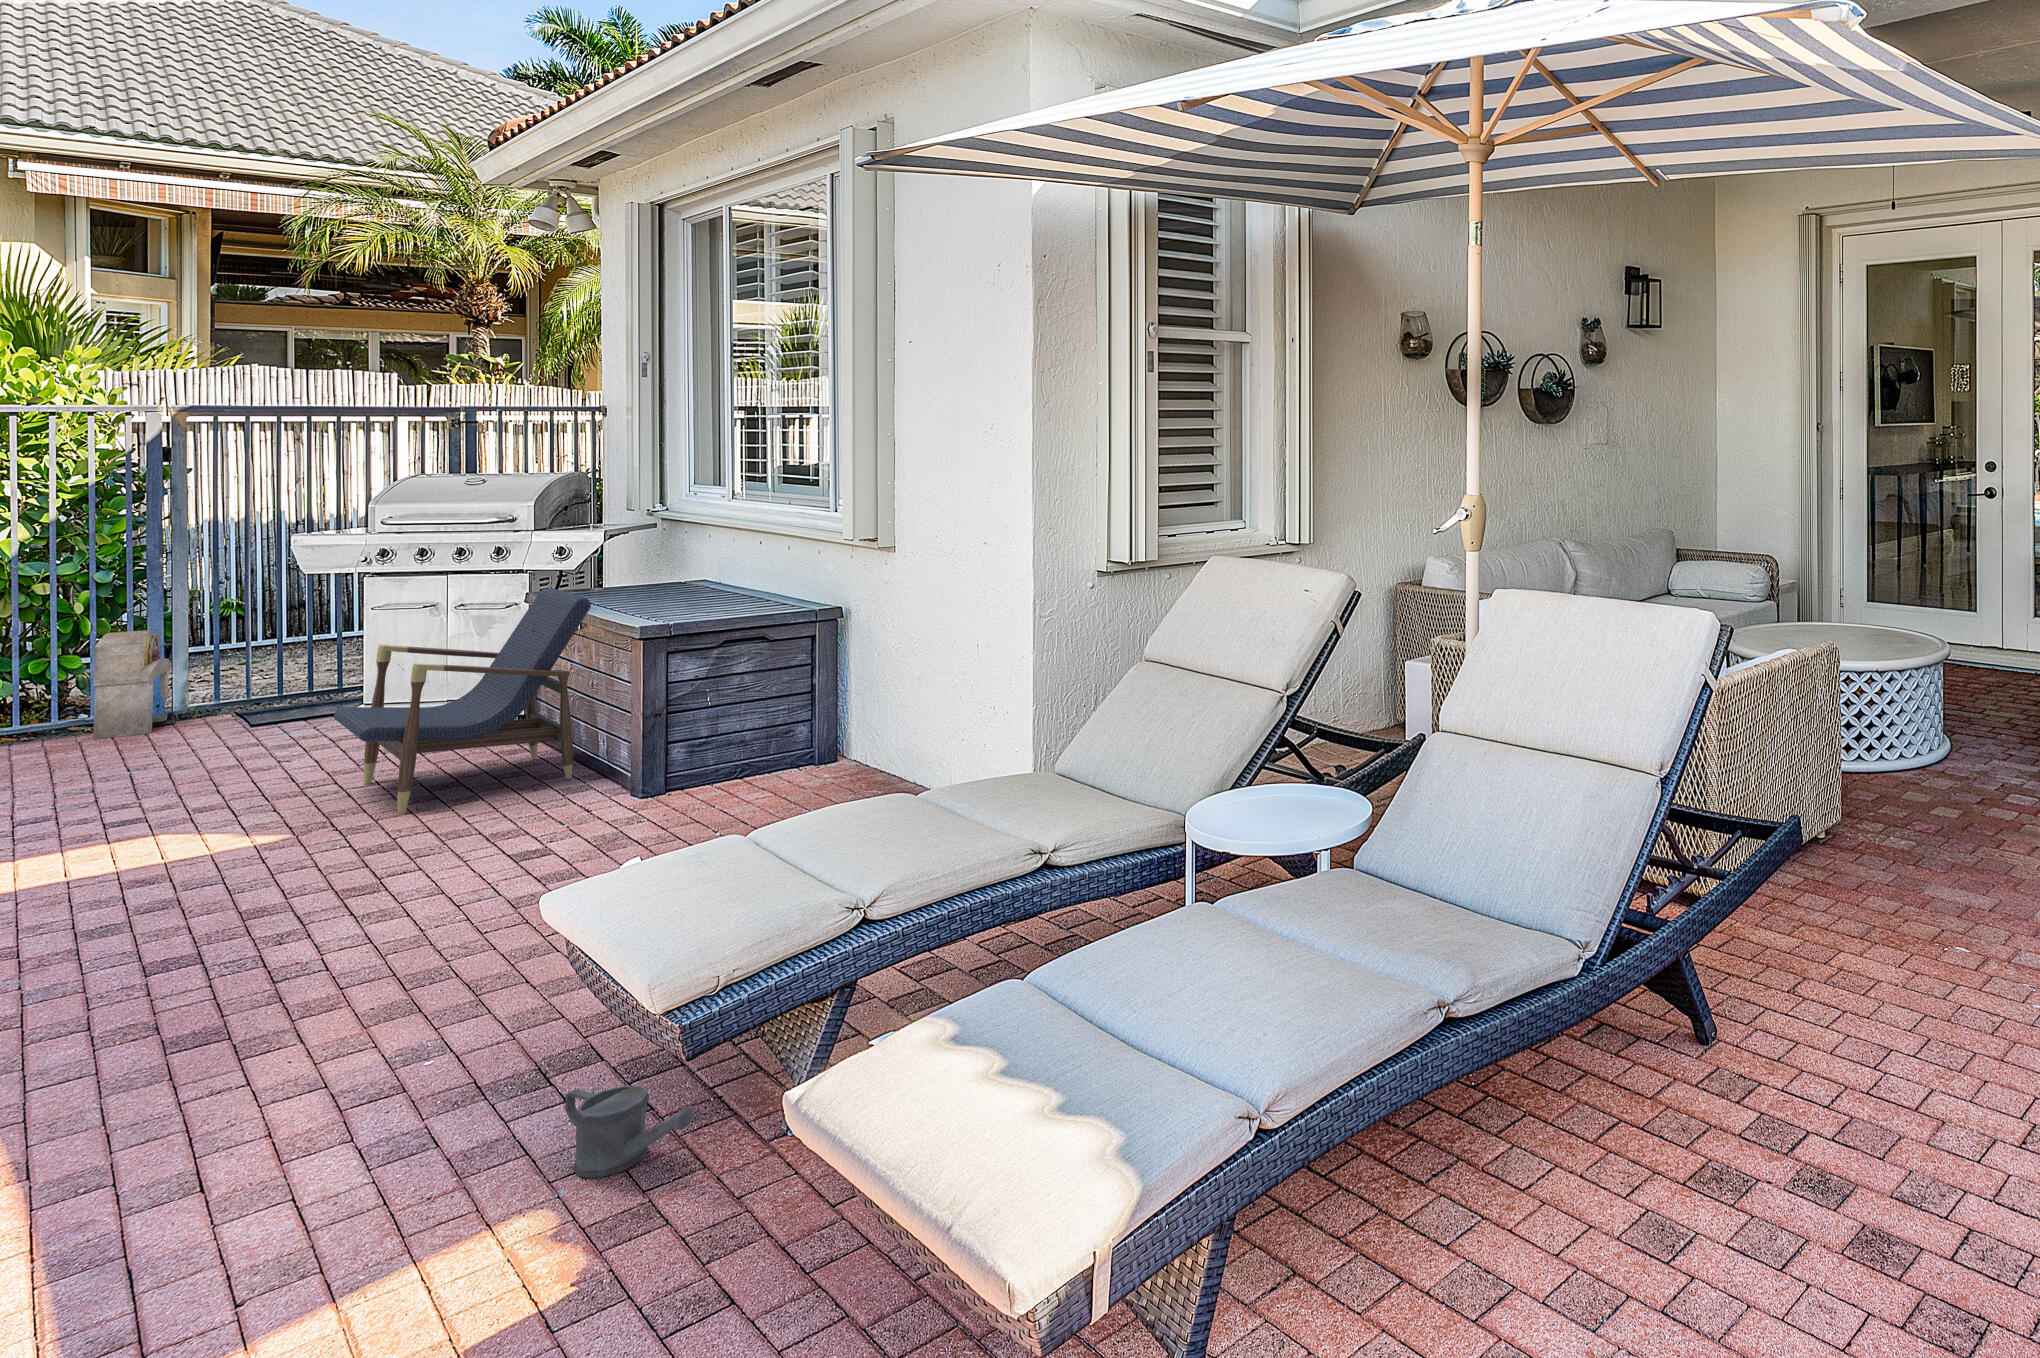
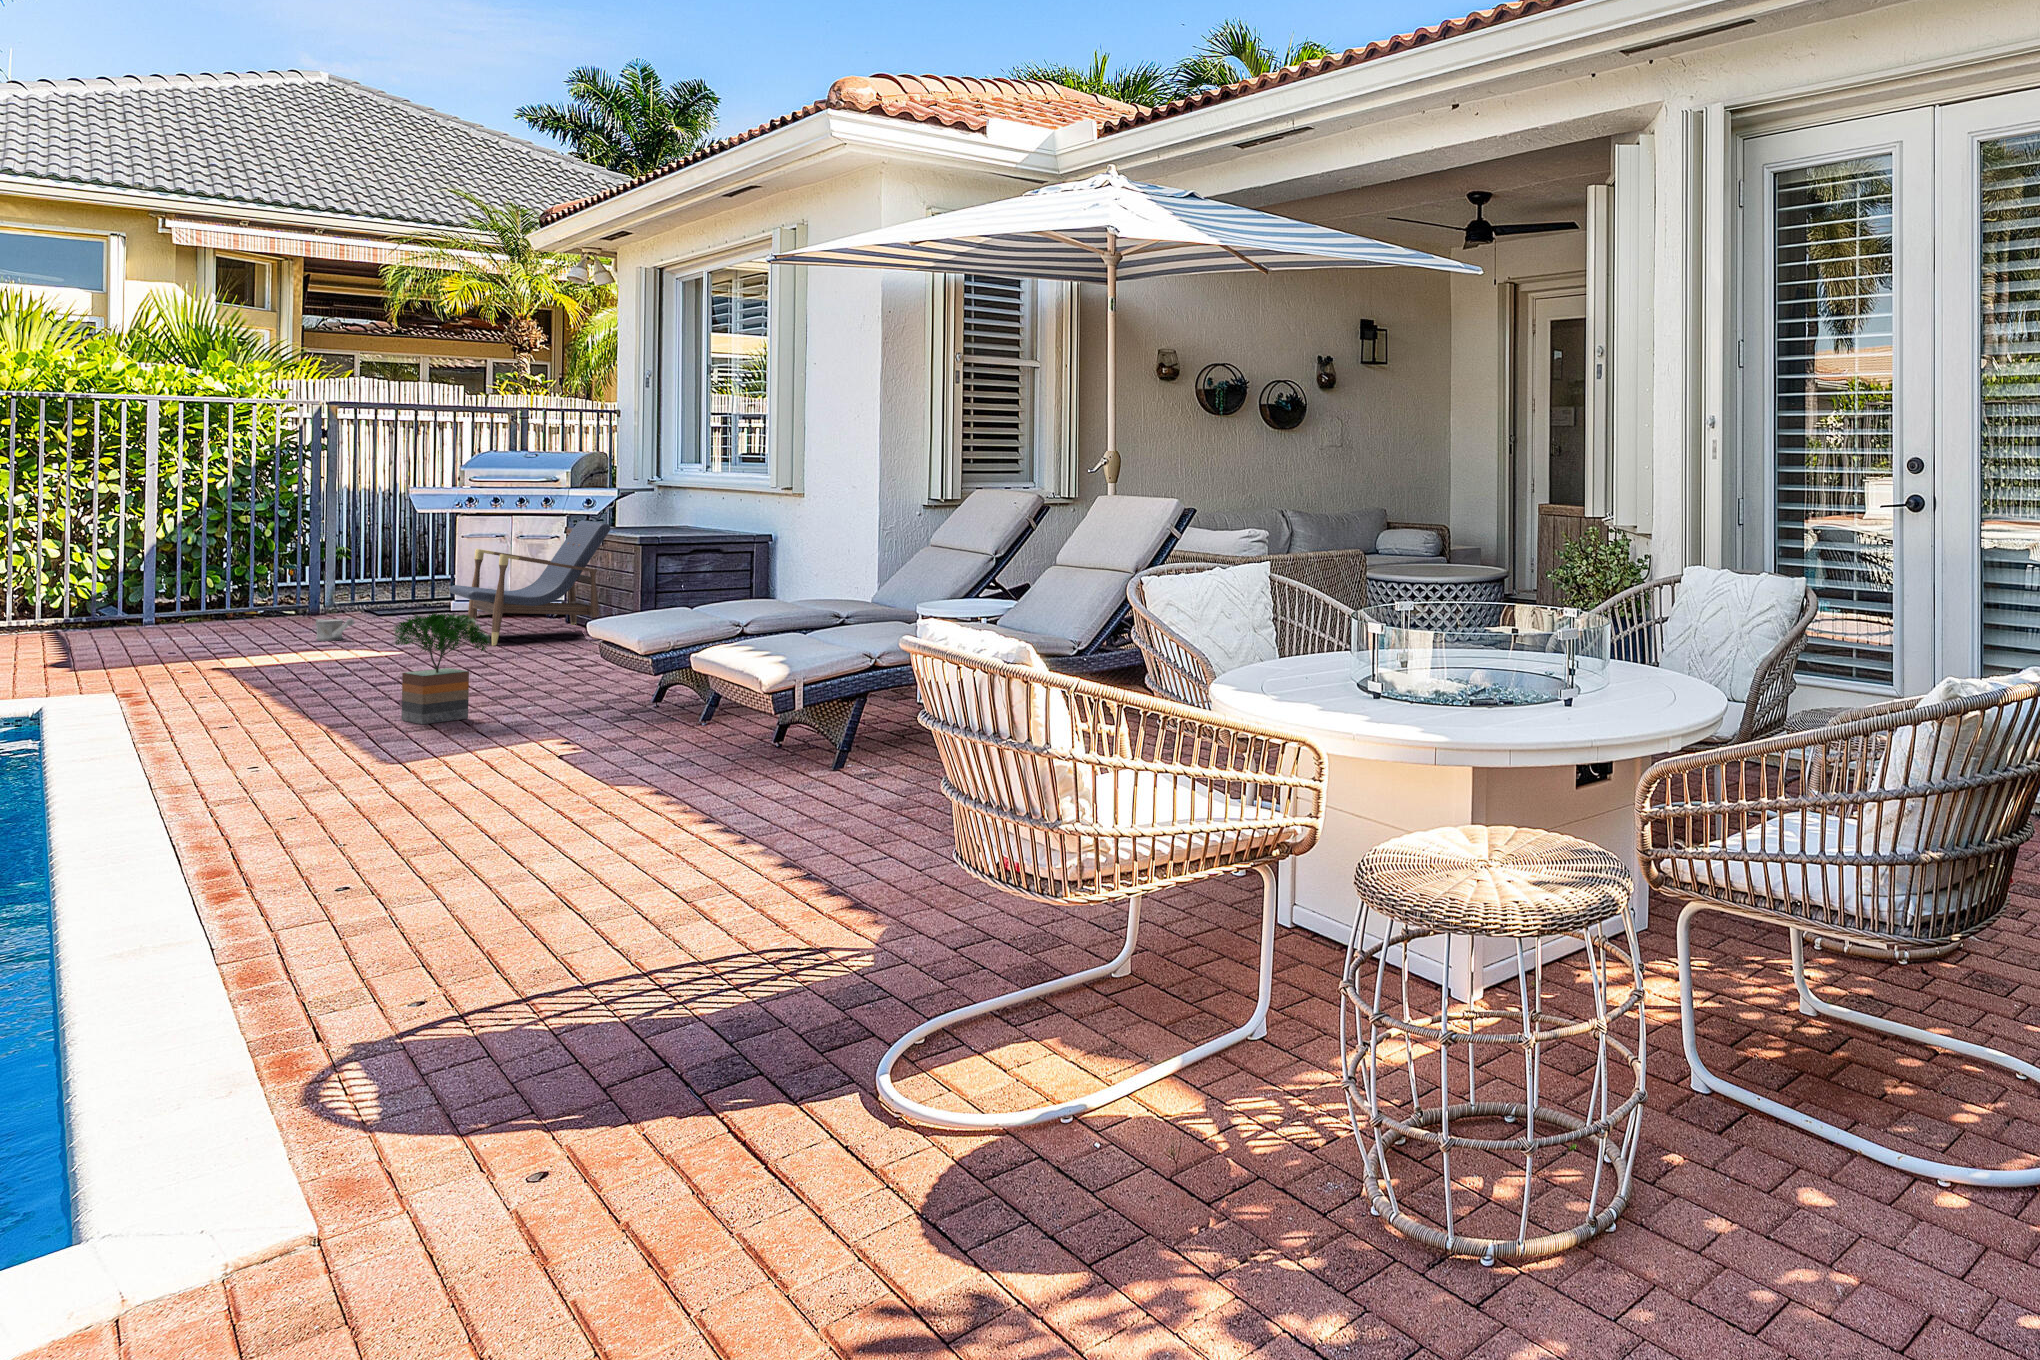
stool: present [93,630,170,739] -> none [284,549,329,617]
potted tree: none [111,924,347,1208] -> present [393,613,490,724]
watering can: present [565,1086,694,1178] -> present [316,619,354,641]

